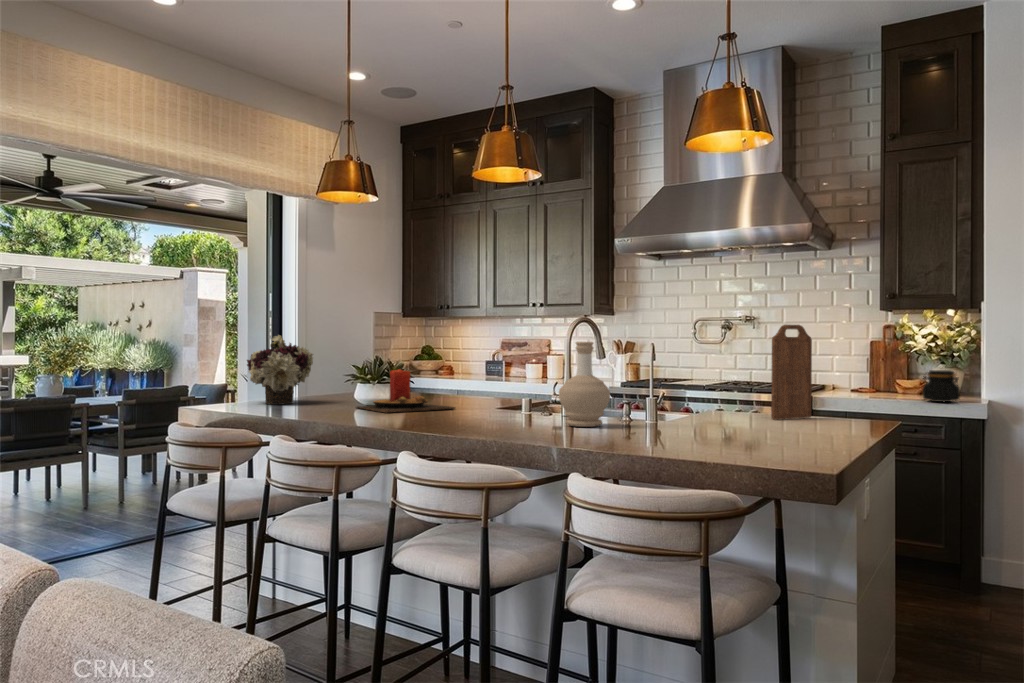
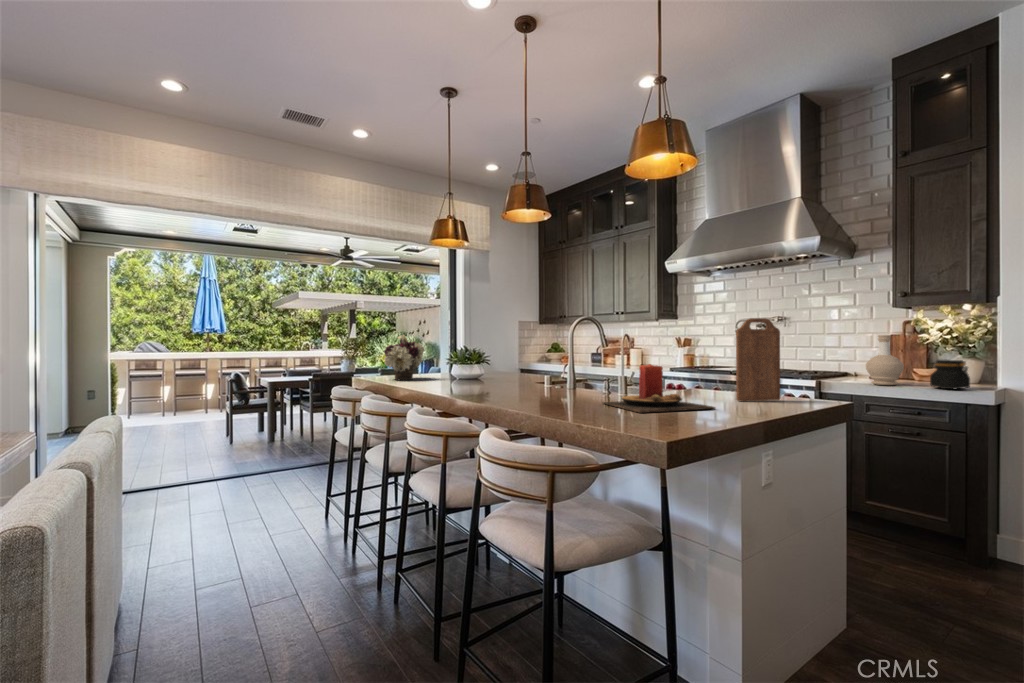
bottle: present [559,342,610,427] -> present [866,335,904,385]
candle: present [356,369,455,413] -> present [603,364,715,413]

